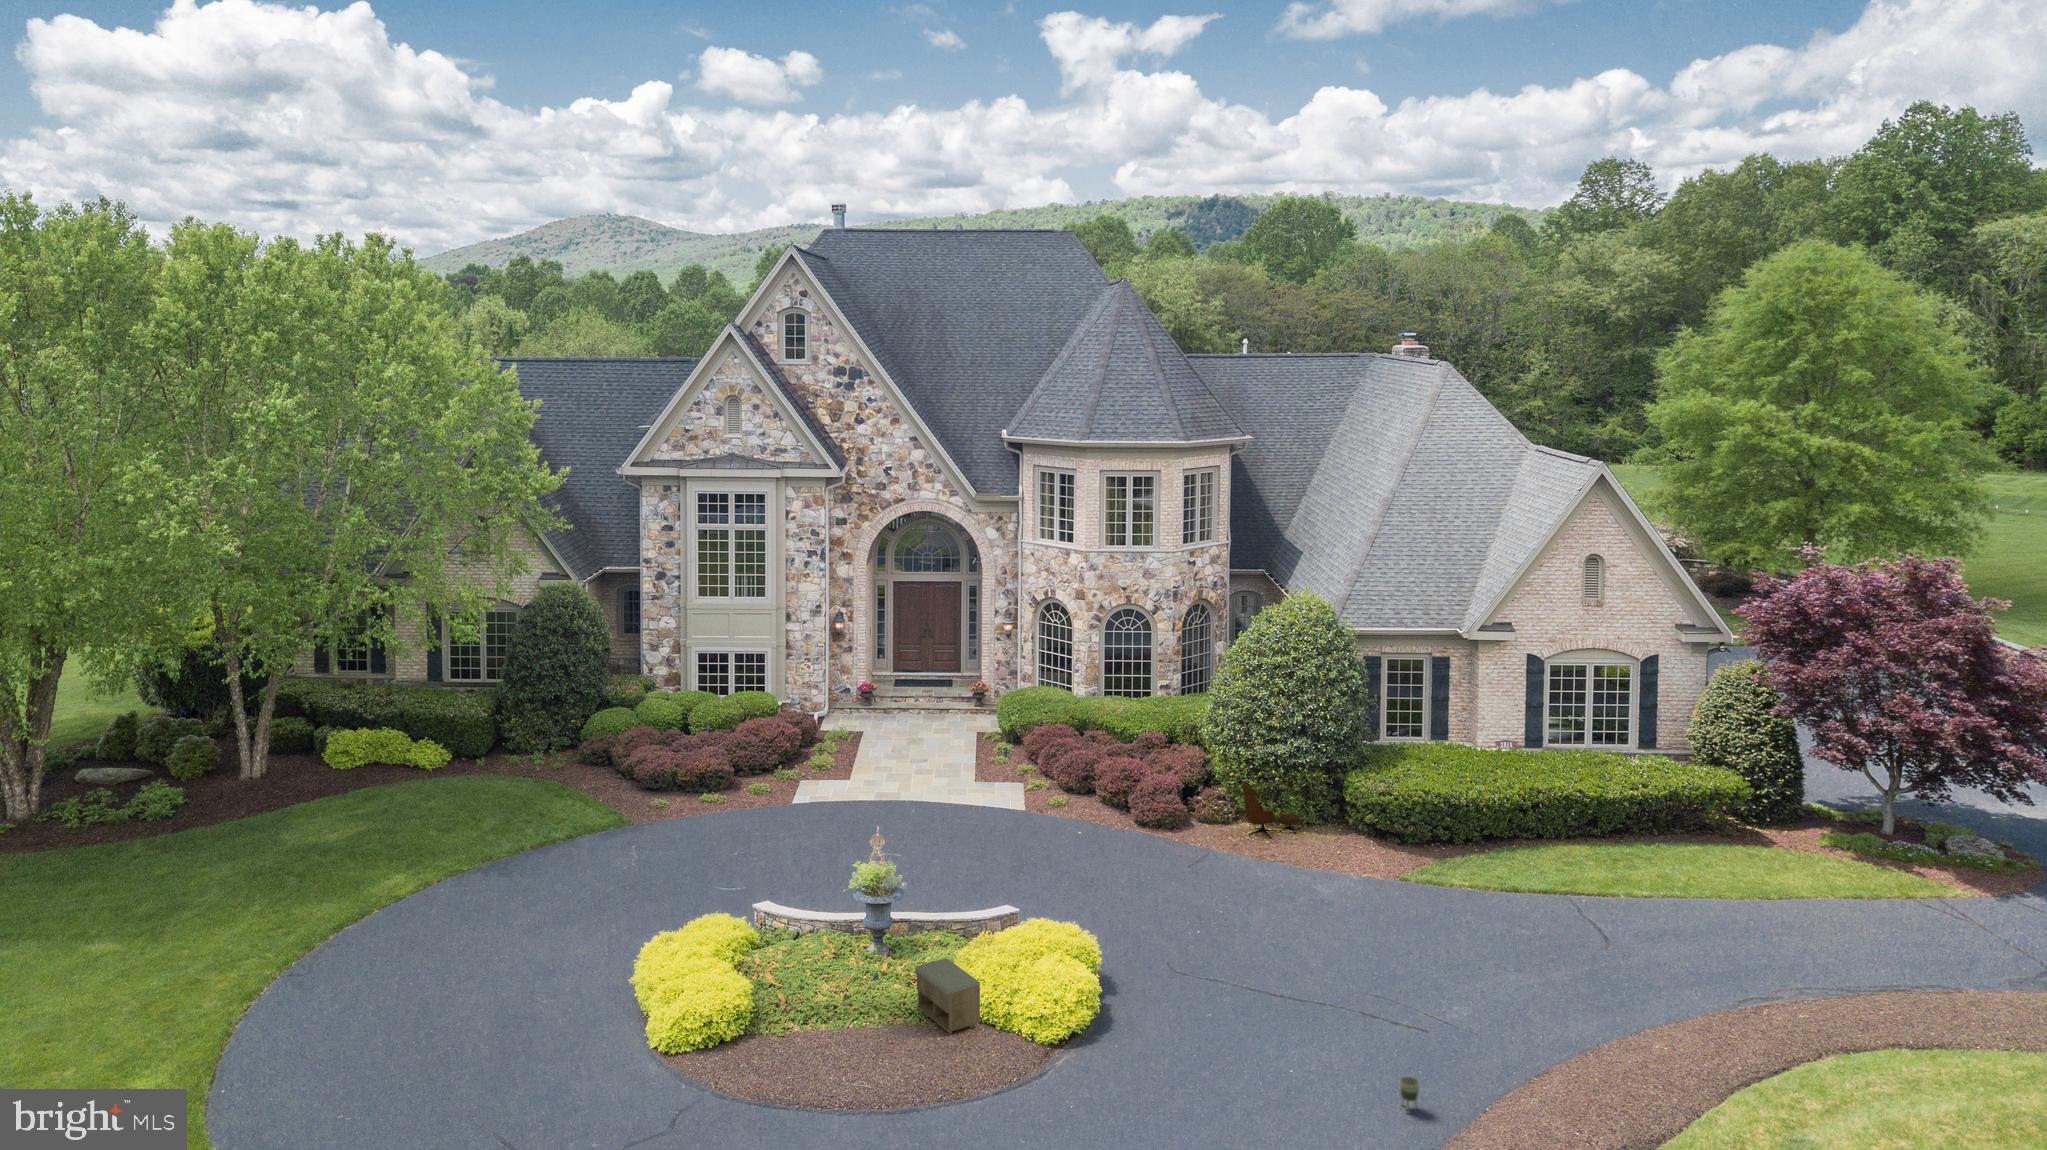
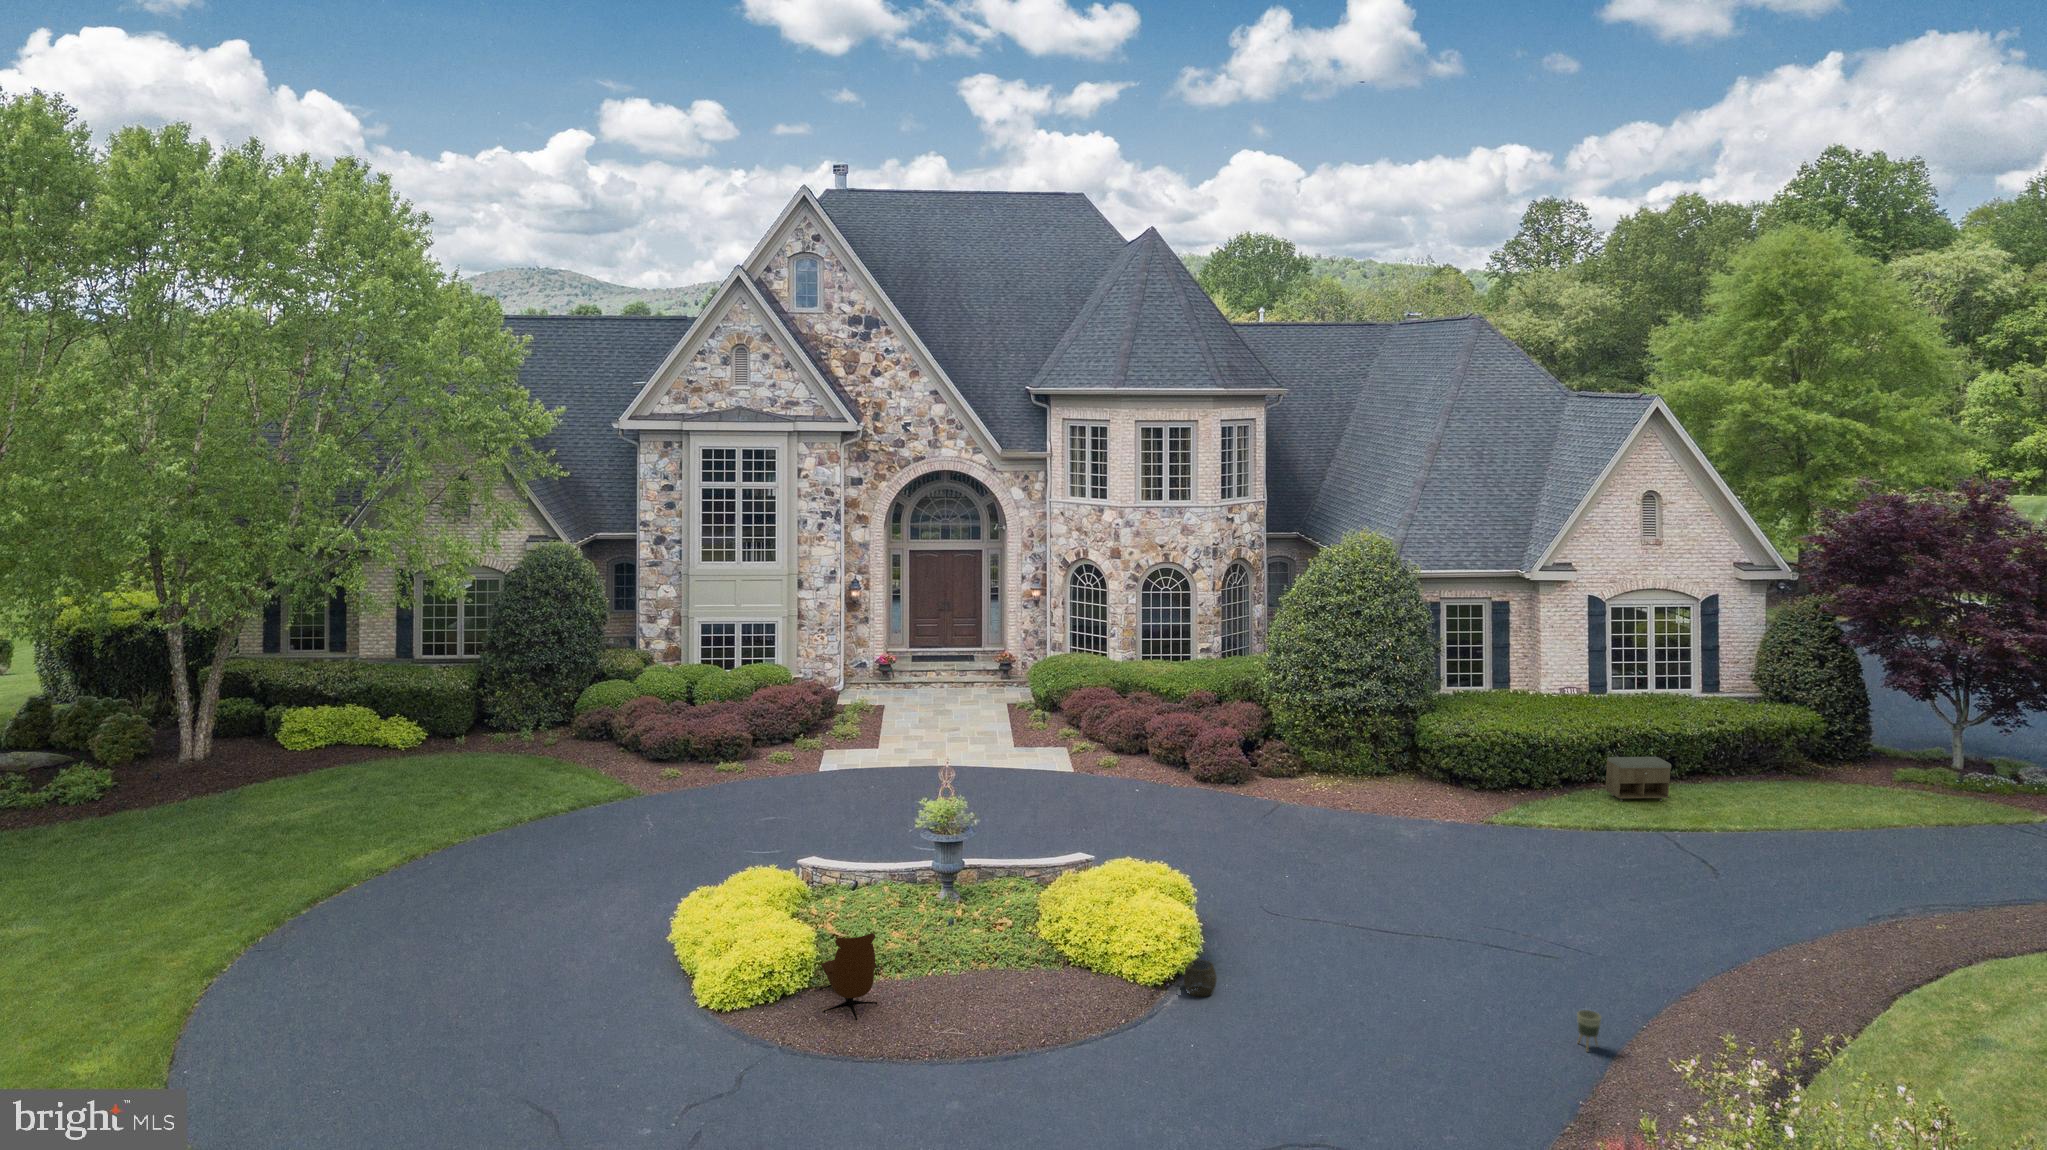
lounge chair: present [1242,784,1301,838] -> present [820,933,877,1020]
storage bench: present [915,958,980,1034] -> present [1606,757,1671,801]
woven basket: none [1070,1019,1100,1052] -> present [1184,960,1217,997]

